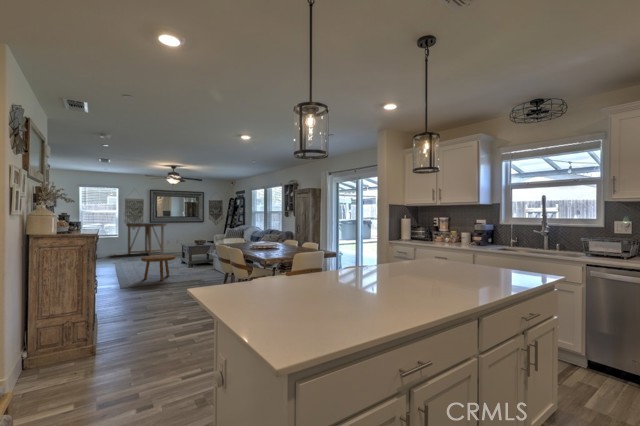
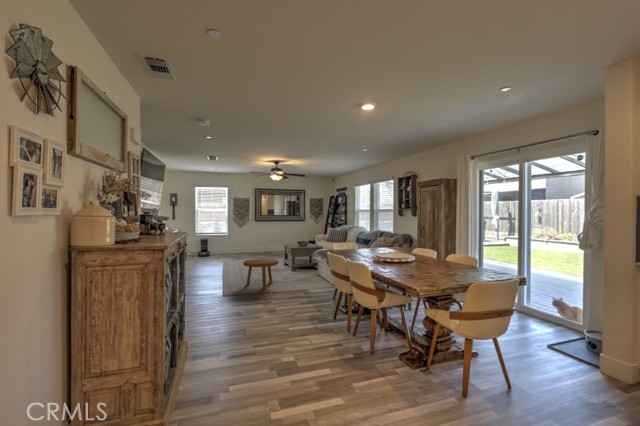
console table: present [126,223,166,255] -> none [233,221,270,254]

